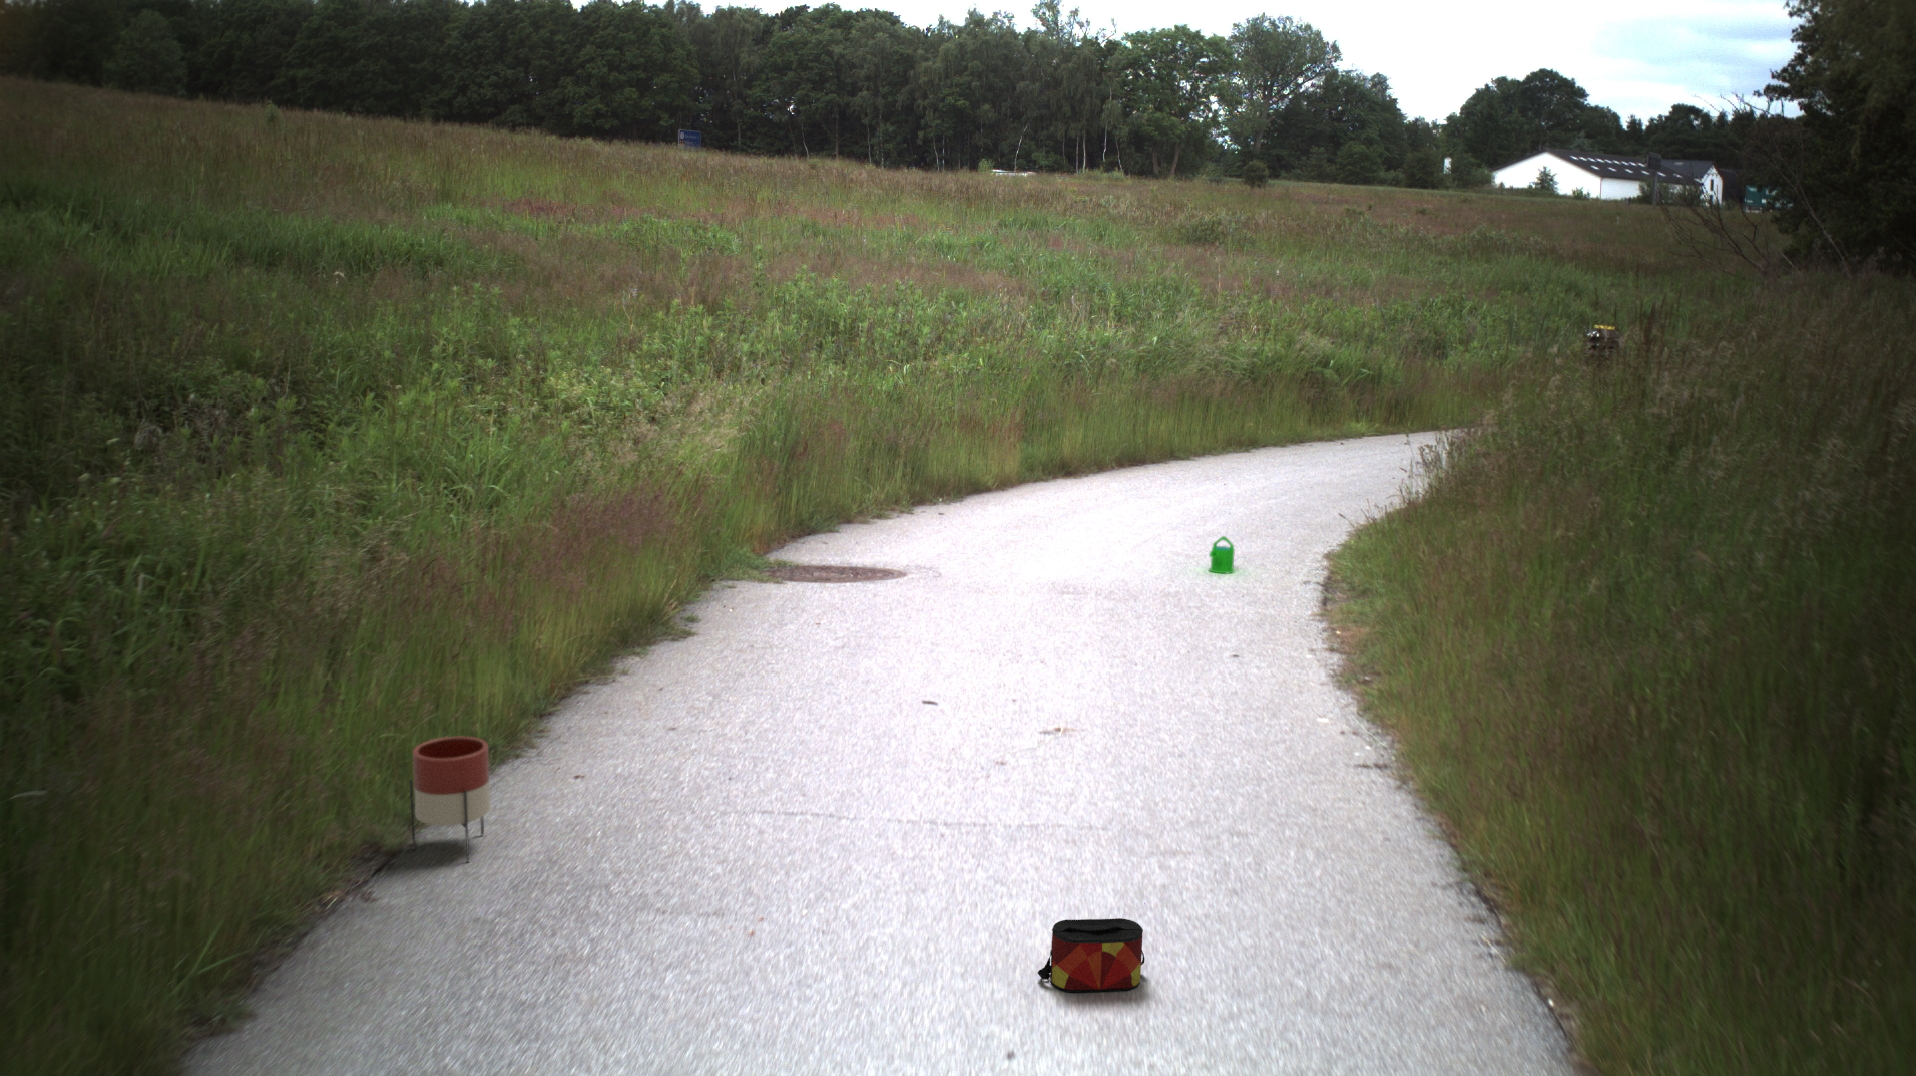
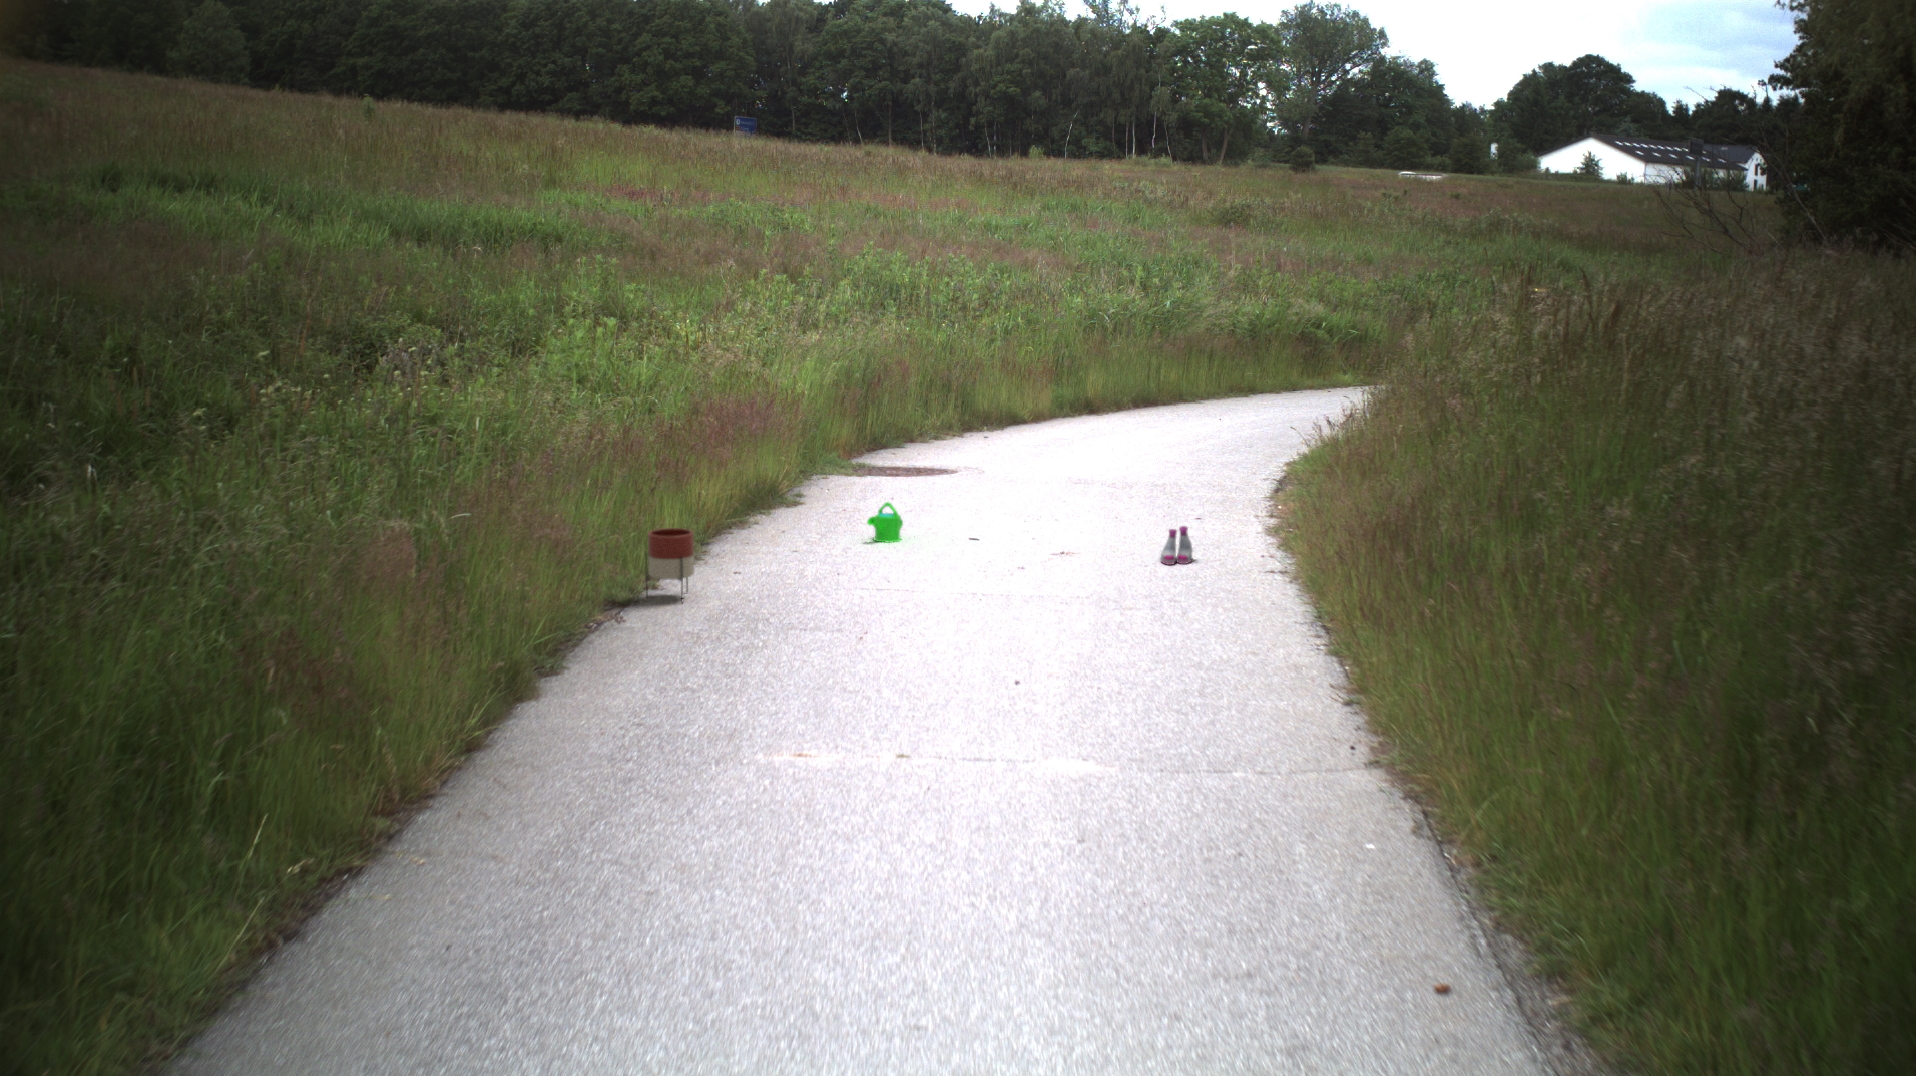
watering can: present [1209,536,1235,574] -> present [867,502,903,543]
boots: none [1200,696,1247,756] -> present [1160,526,1193,565]
bag: present [1038,918,1145,992] -> none [1037,615,1102,655]

